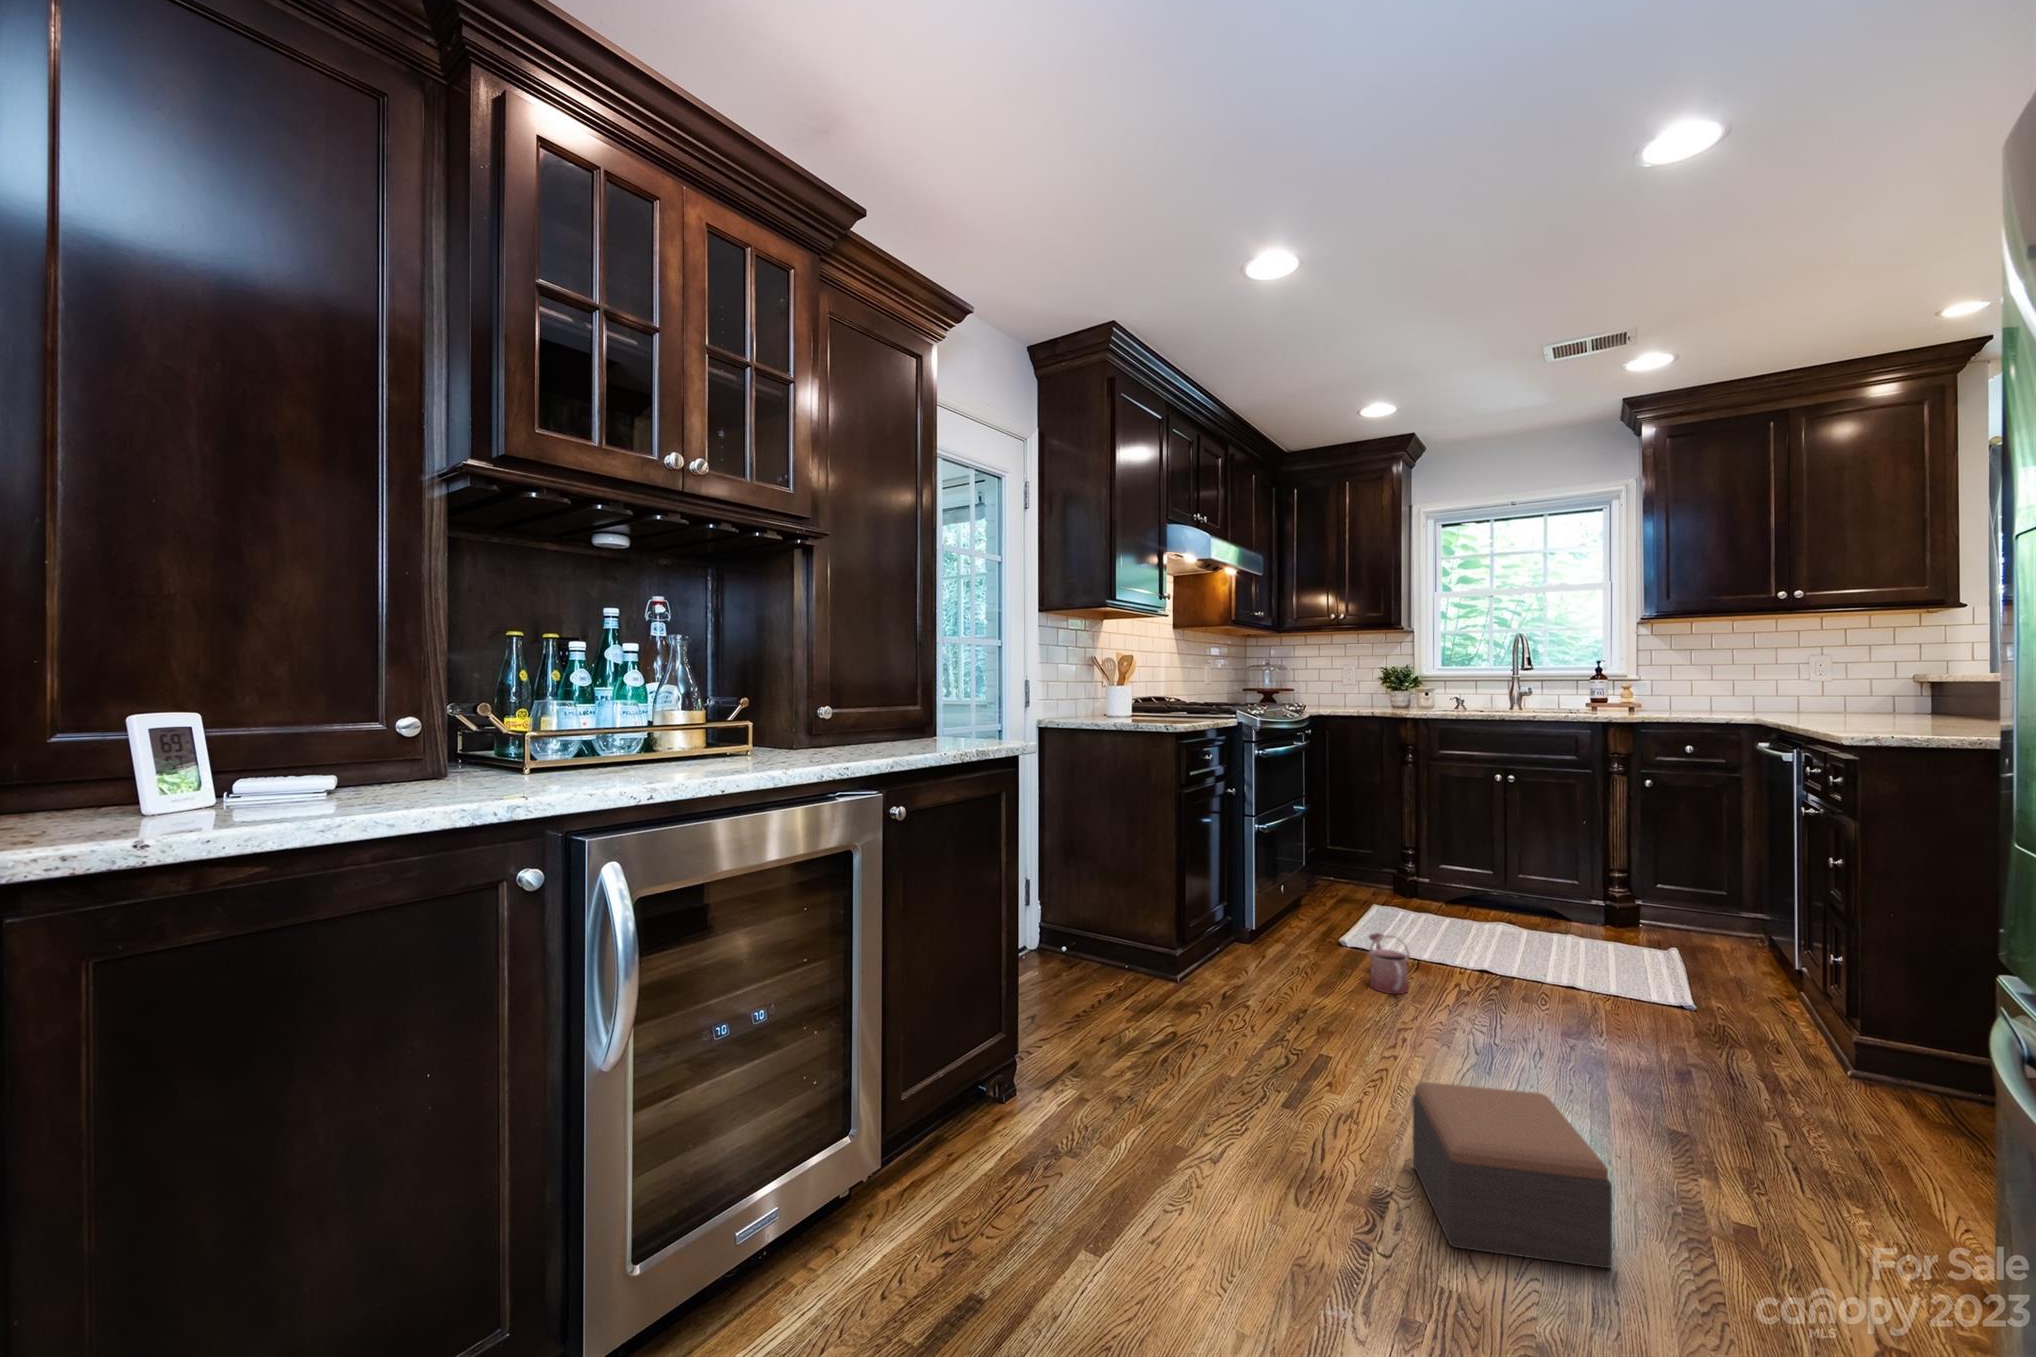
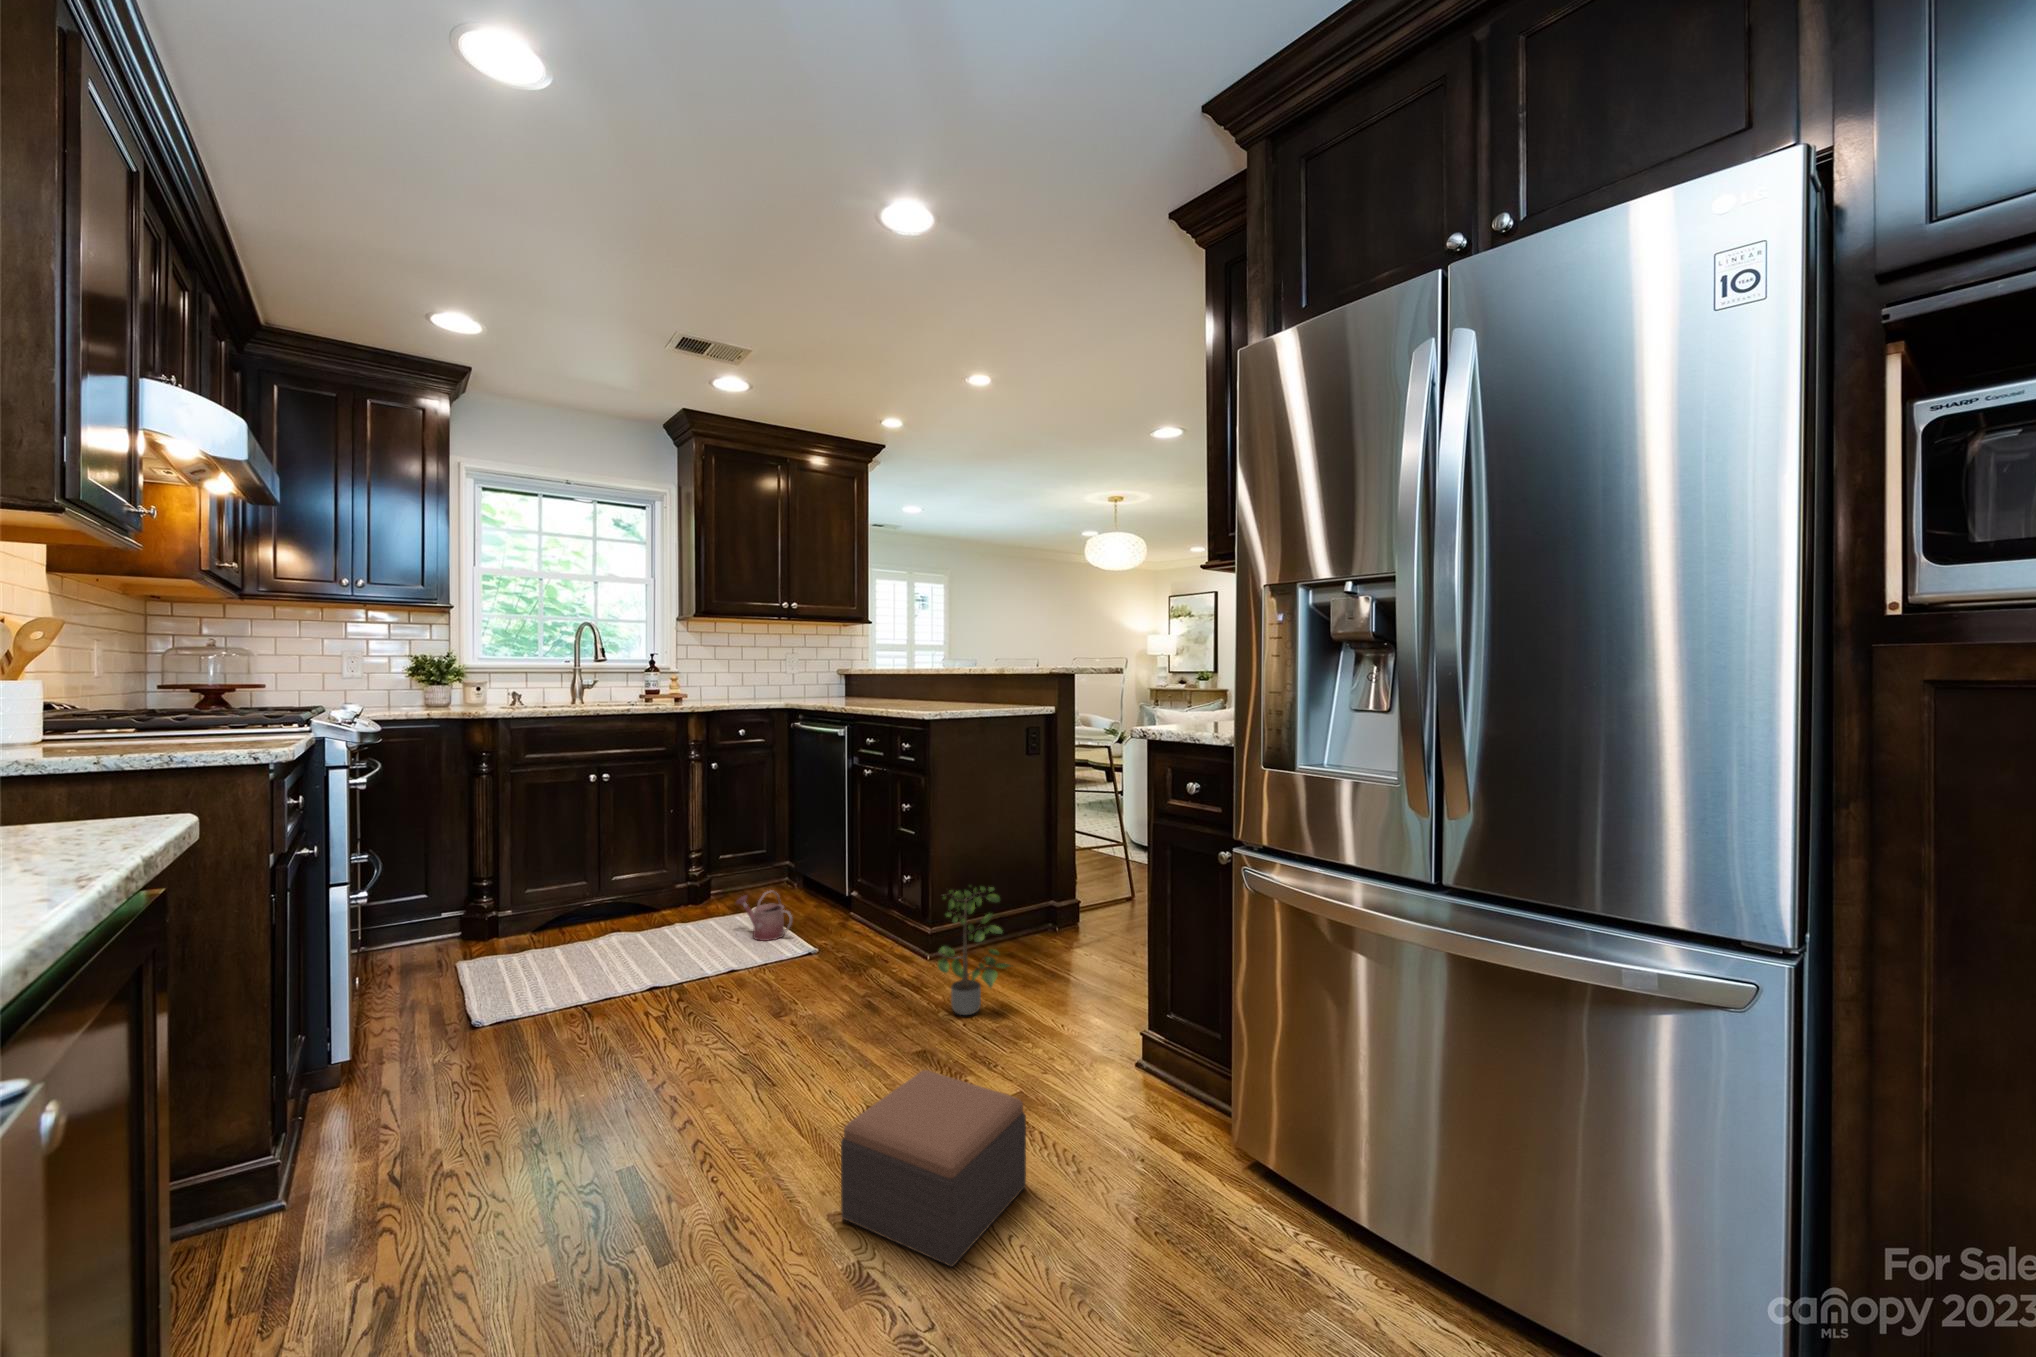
watering can: present [1369,933,1410,994] -> present [736,890,792,941]
potted plant: none [1746,959,1889,1141] -> present [938,886,1013,1015]

